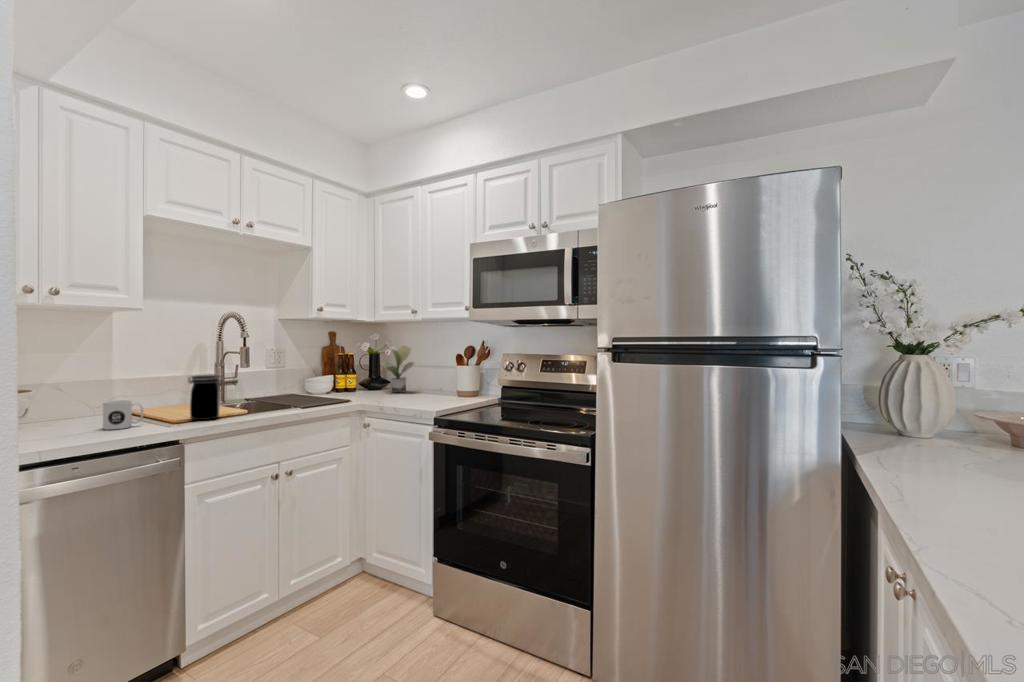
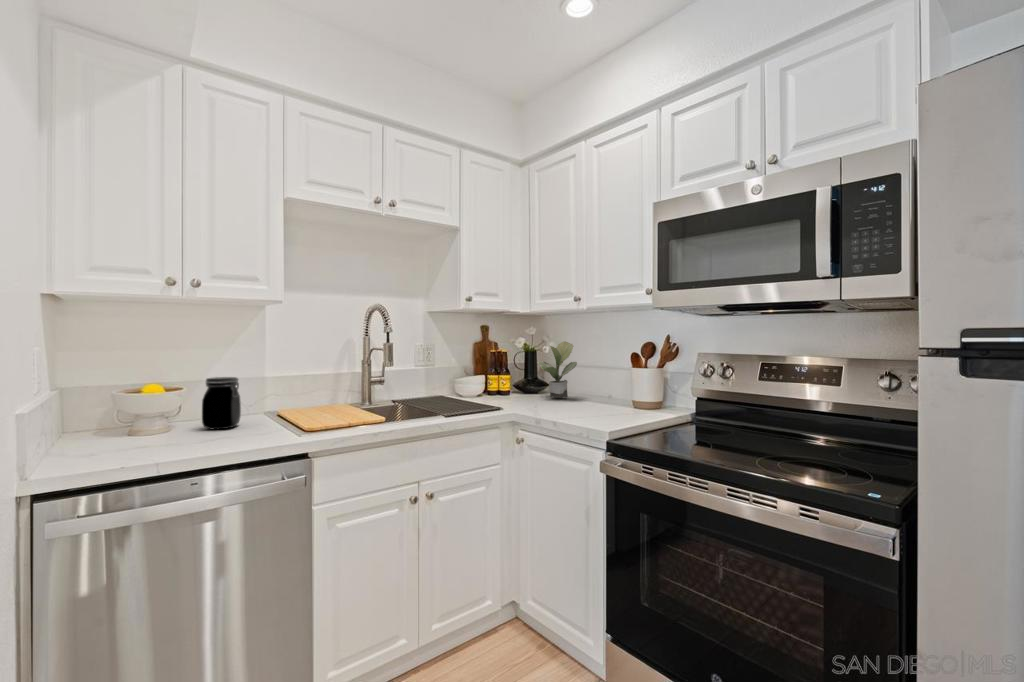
jar: present [188,375,223,420] -> present [202,377,241,429]
mug: present [103,400,143,430] -> none [238,403,278,436]

